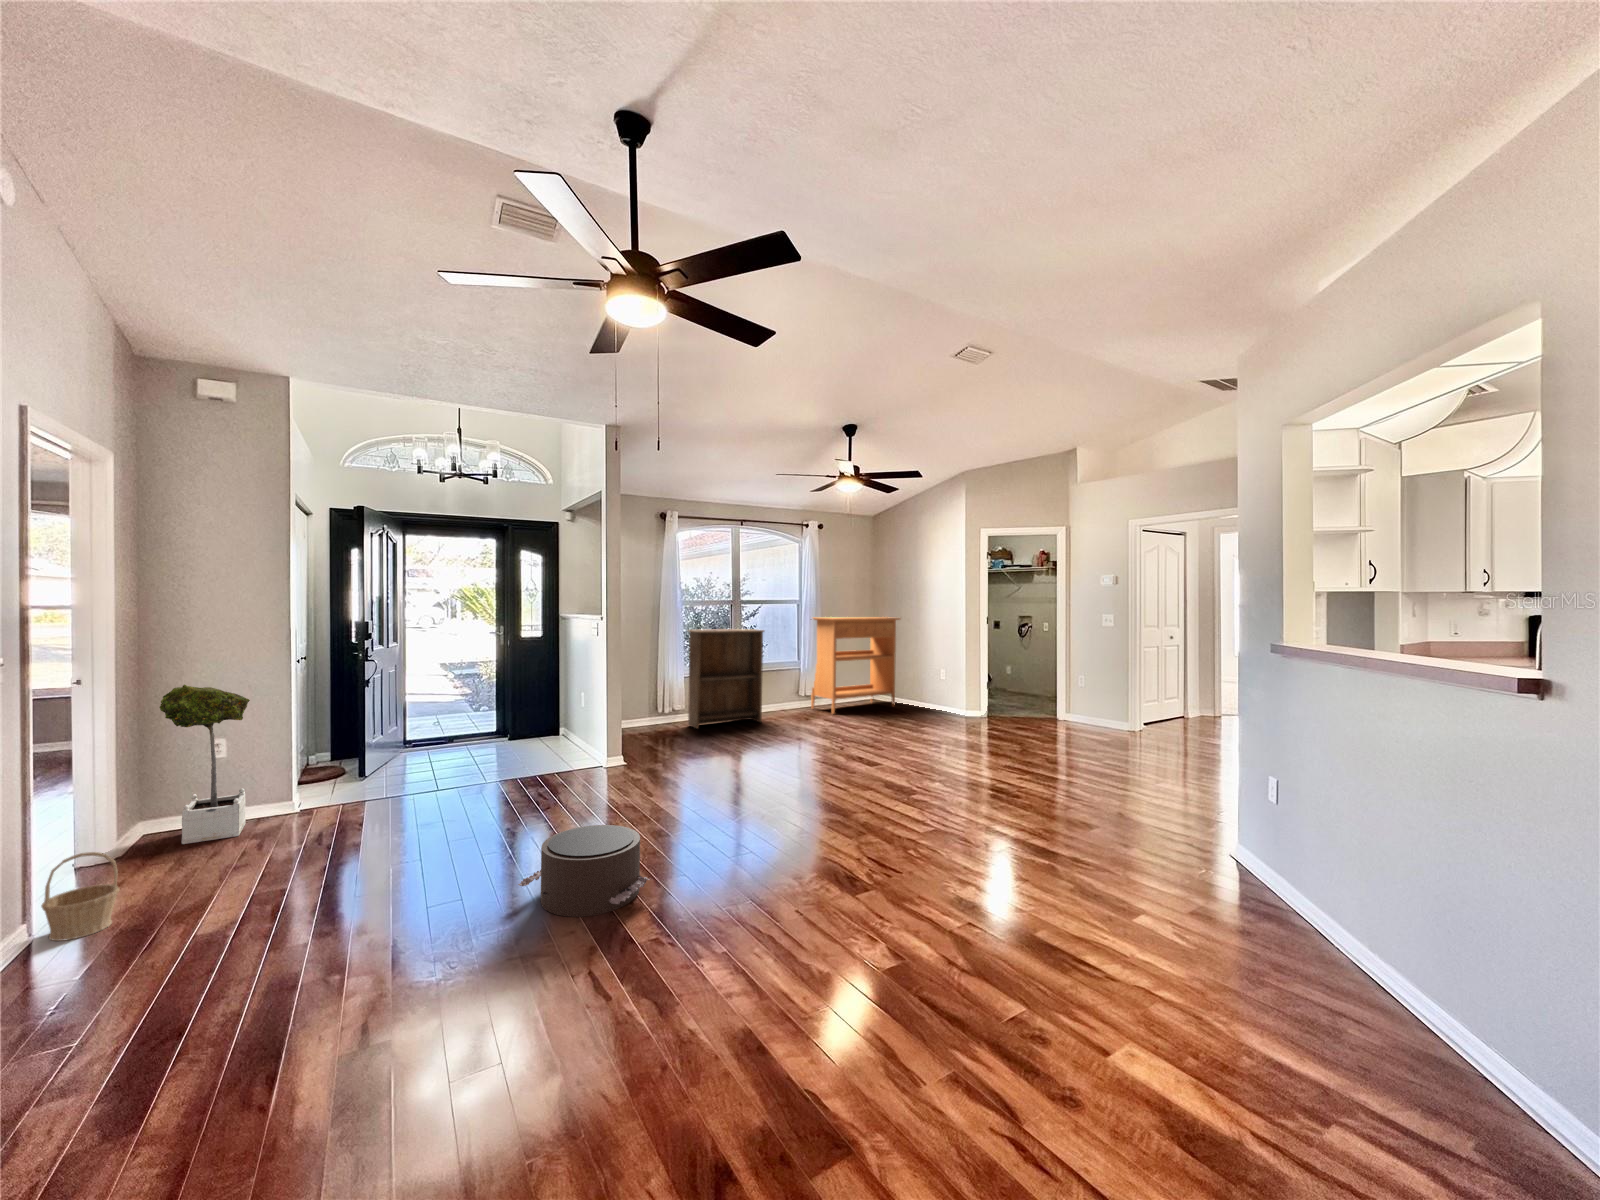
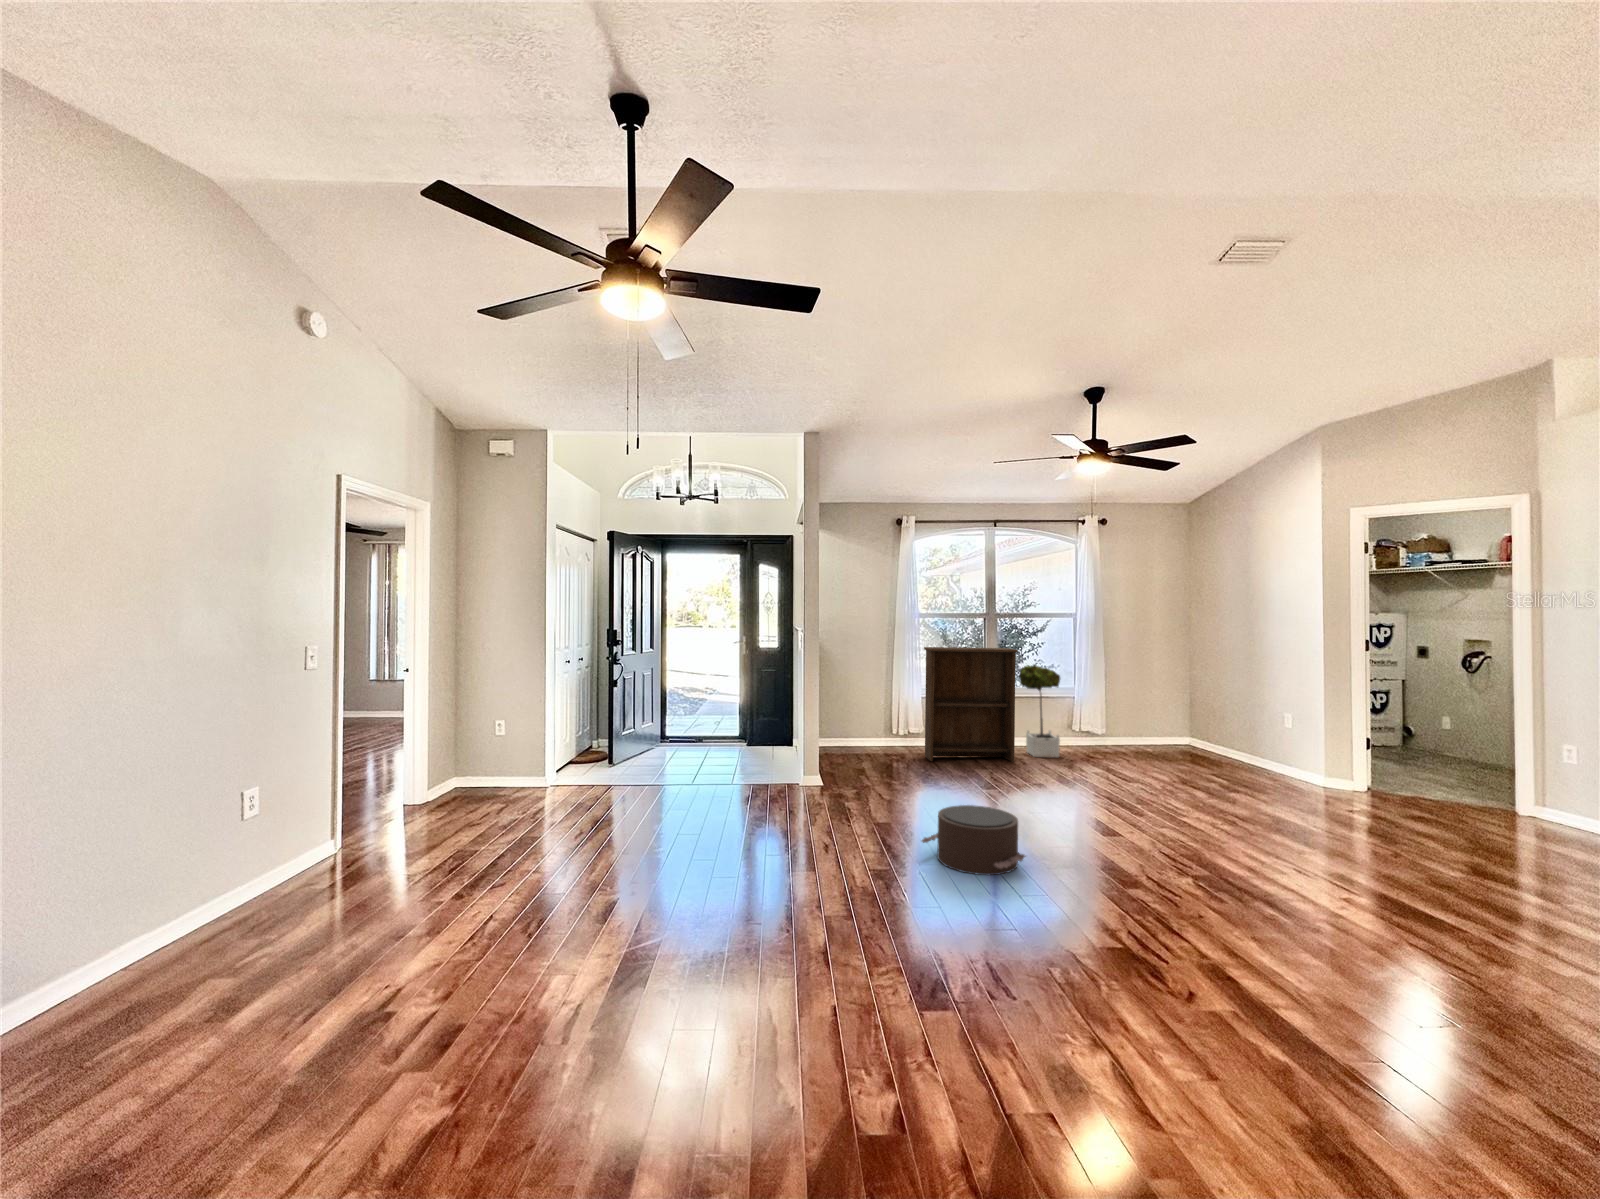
console table: present [811,617,900,714] -> none [1089,635,1232,761]
potted tree: present [160,685,250,844] -> present [1019,665,1060,757]
pouf: present [518,825,650,917] -> present [922,805,1025,875]
basket: present [42,852,120,941] -> none [313,808,361,873]

